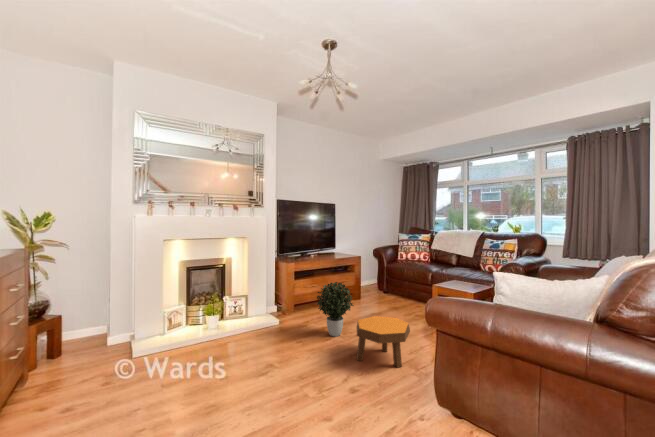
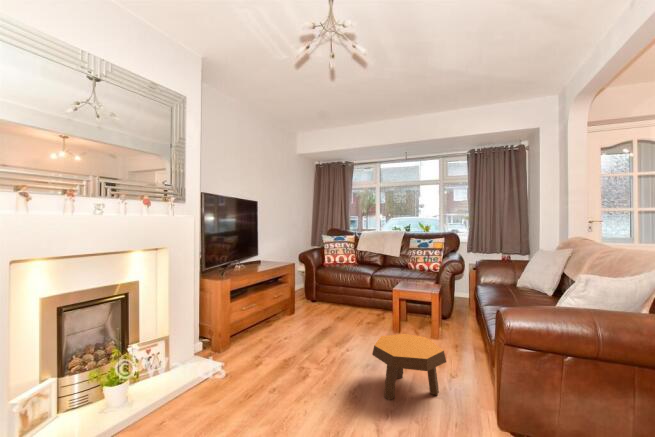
potted plant: present [317,282,354,337] -> none [296,298,346,373]

